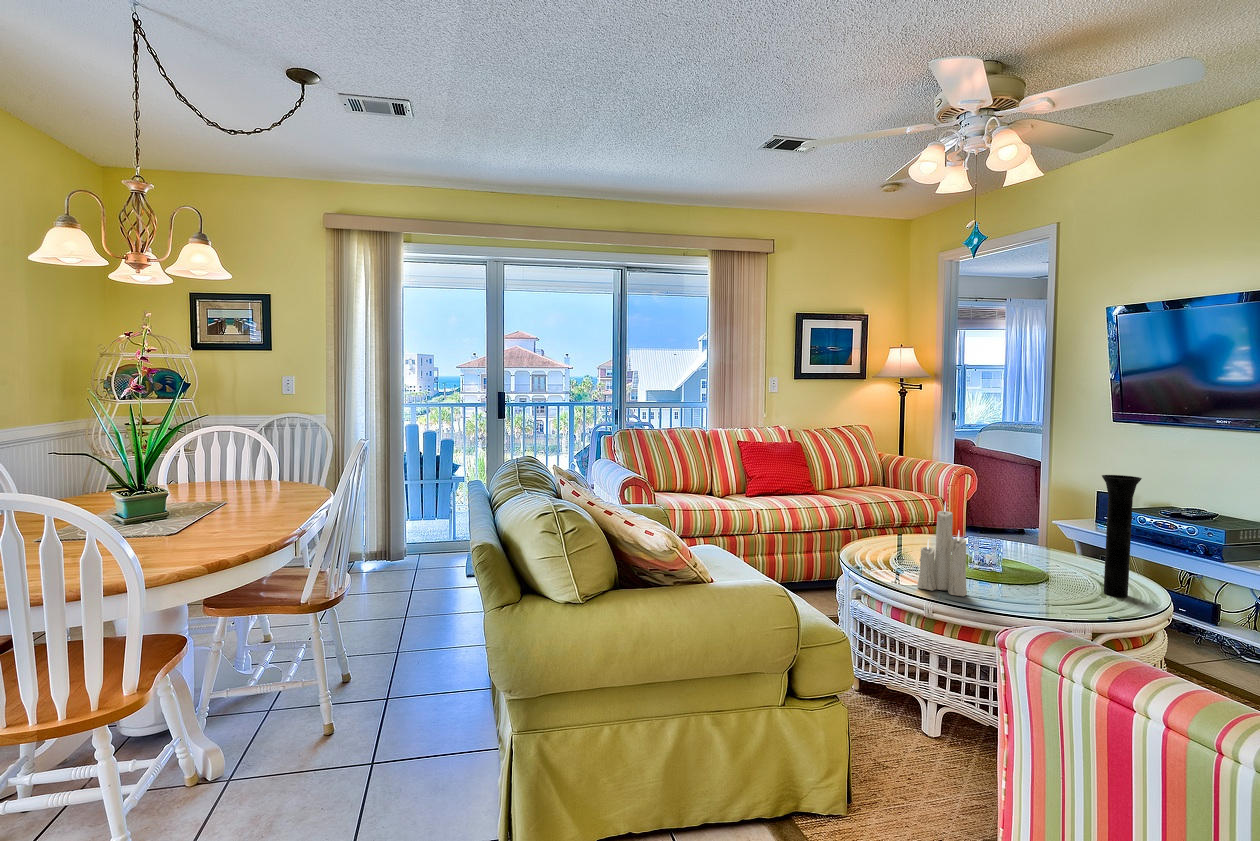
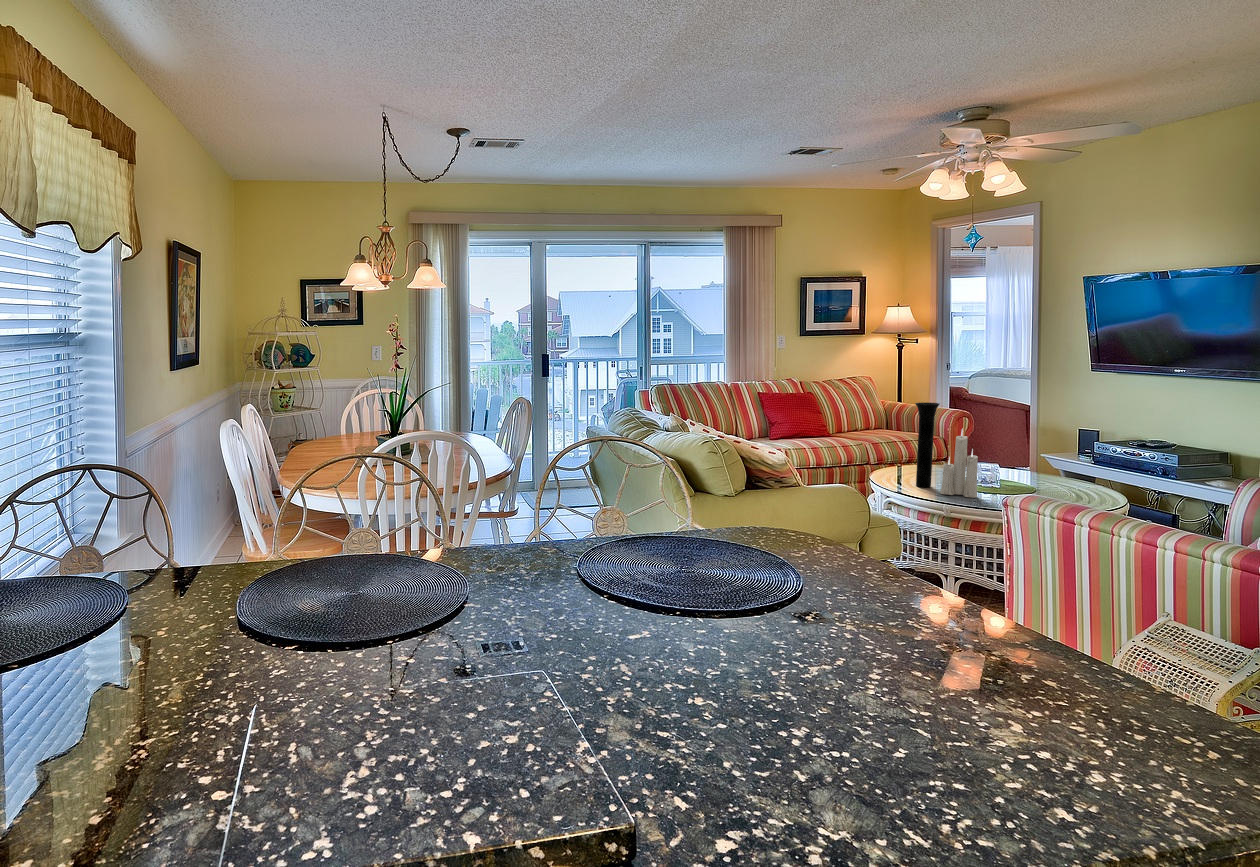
vase: present [1102,475,1142,597] -> present [915,402,940,487]

